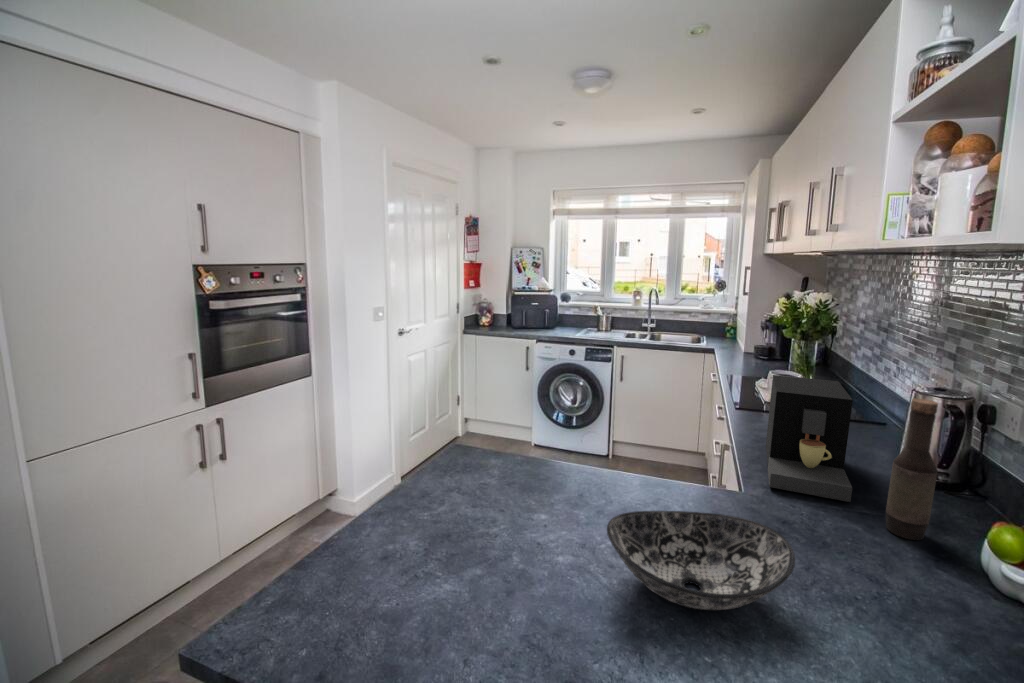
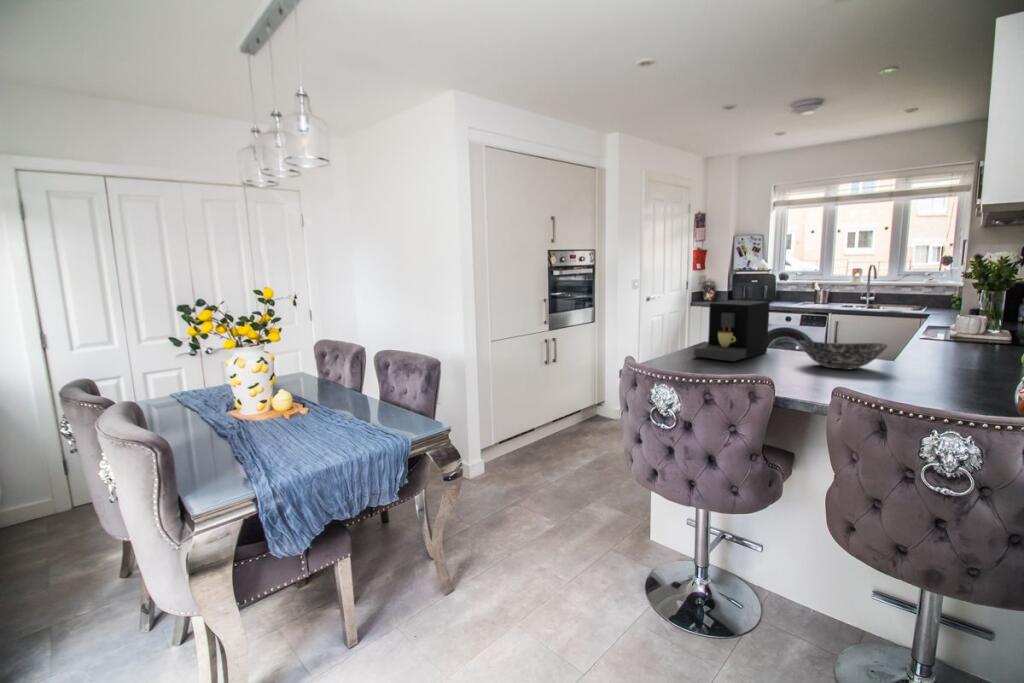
coffee maker: present [766,375,853,502] -> present [694,300,770,361]
bottle: present [886,399,938,540] -> none [976,295,1005,371]

